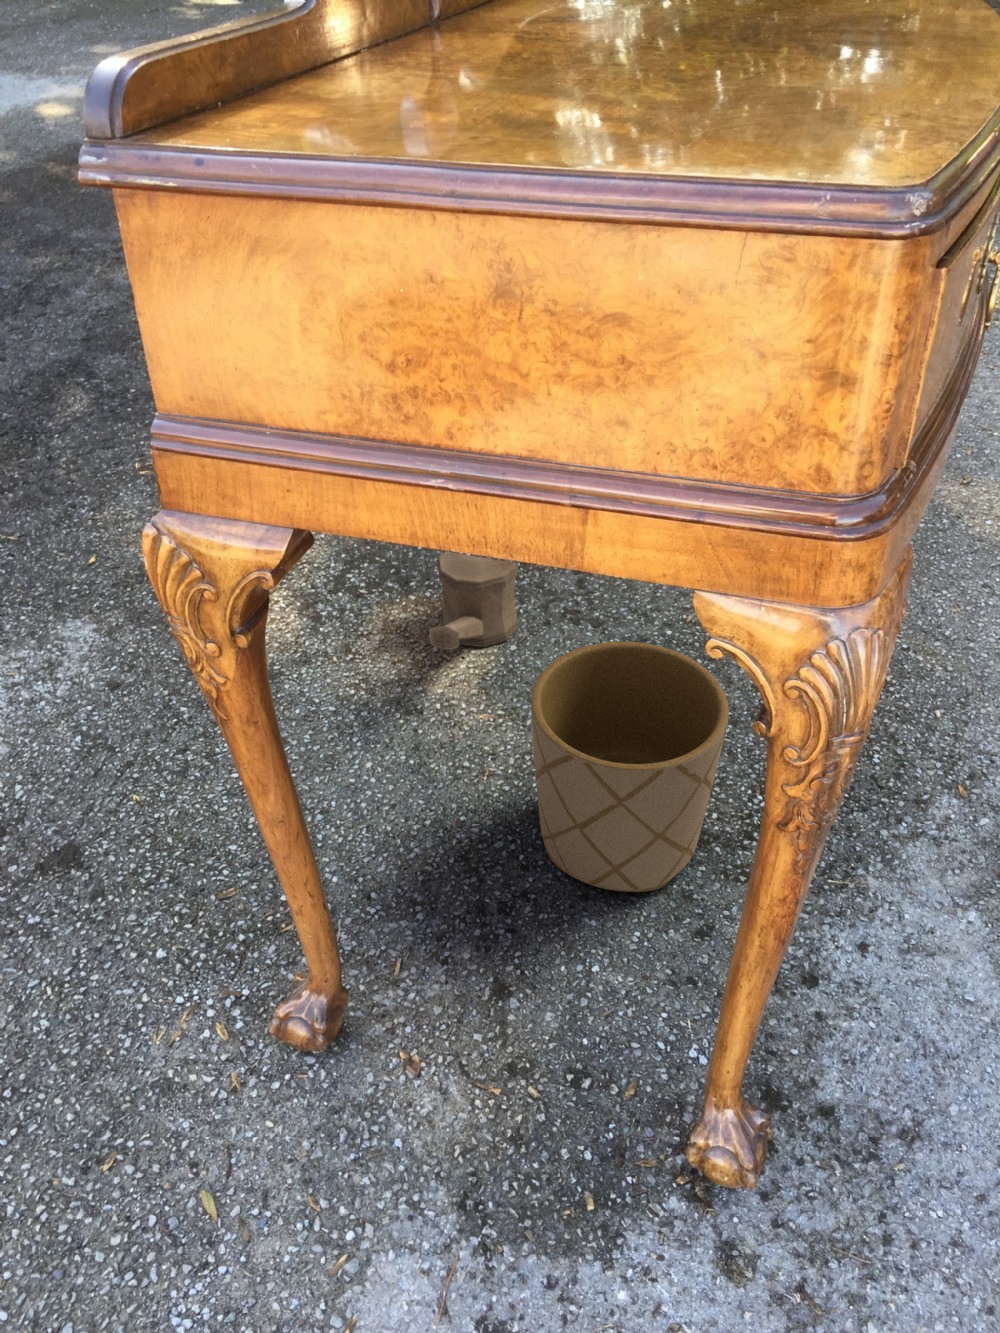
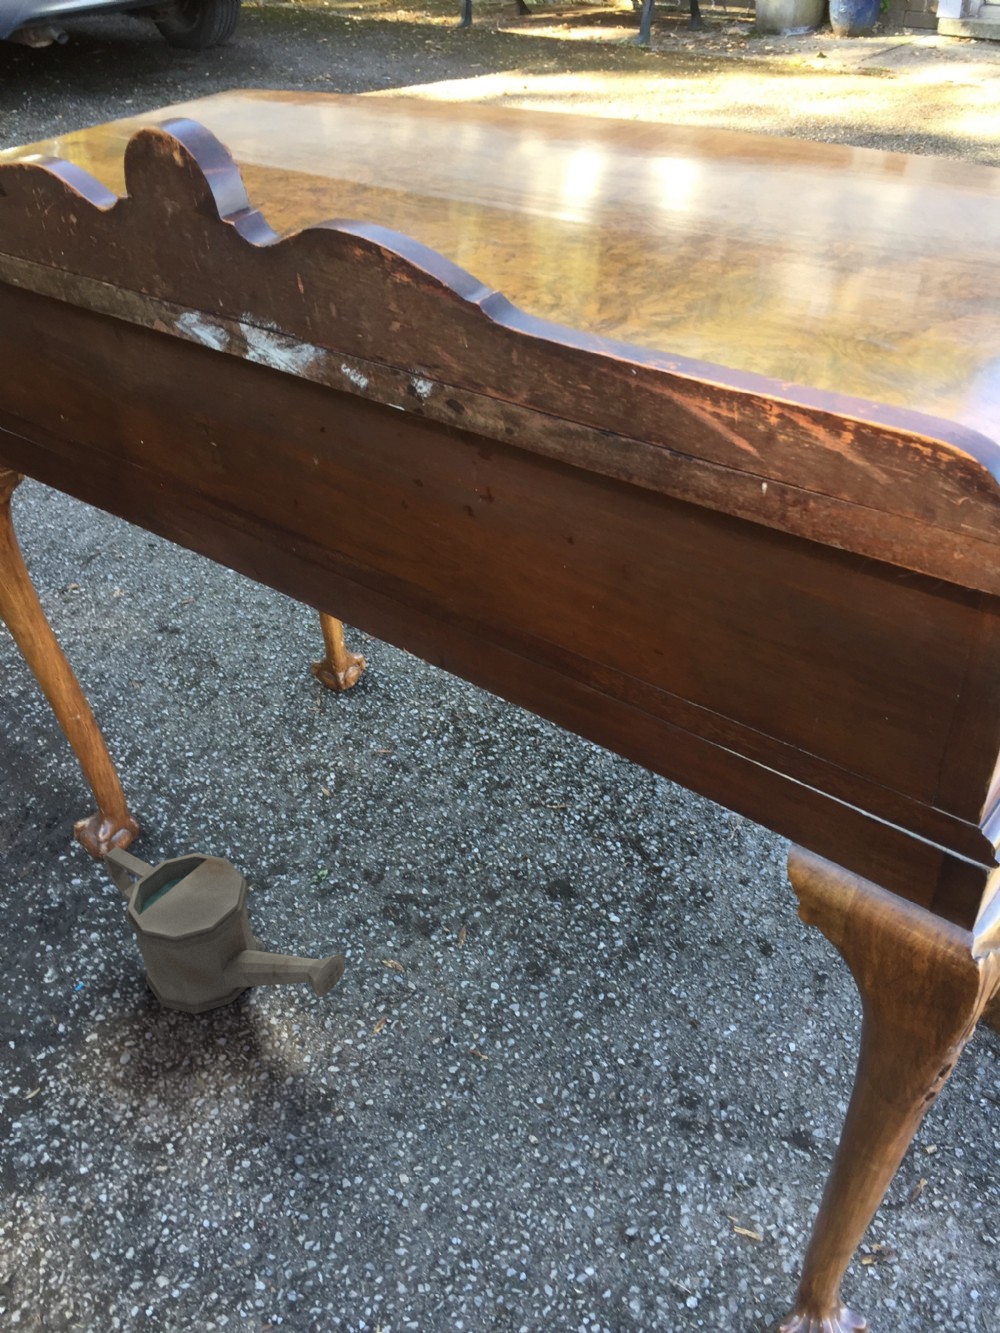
planter: present [531,641,729,892] -> none [533,754,746,1034]

